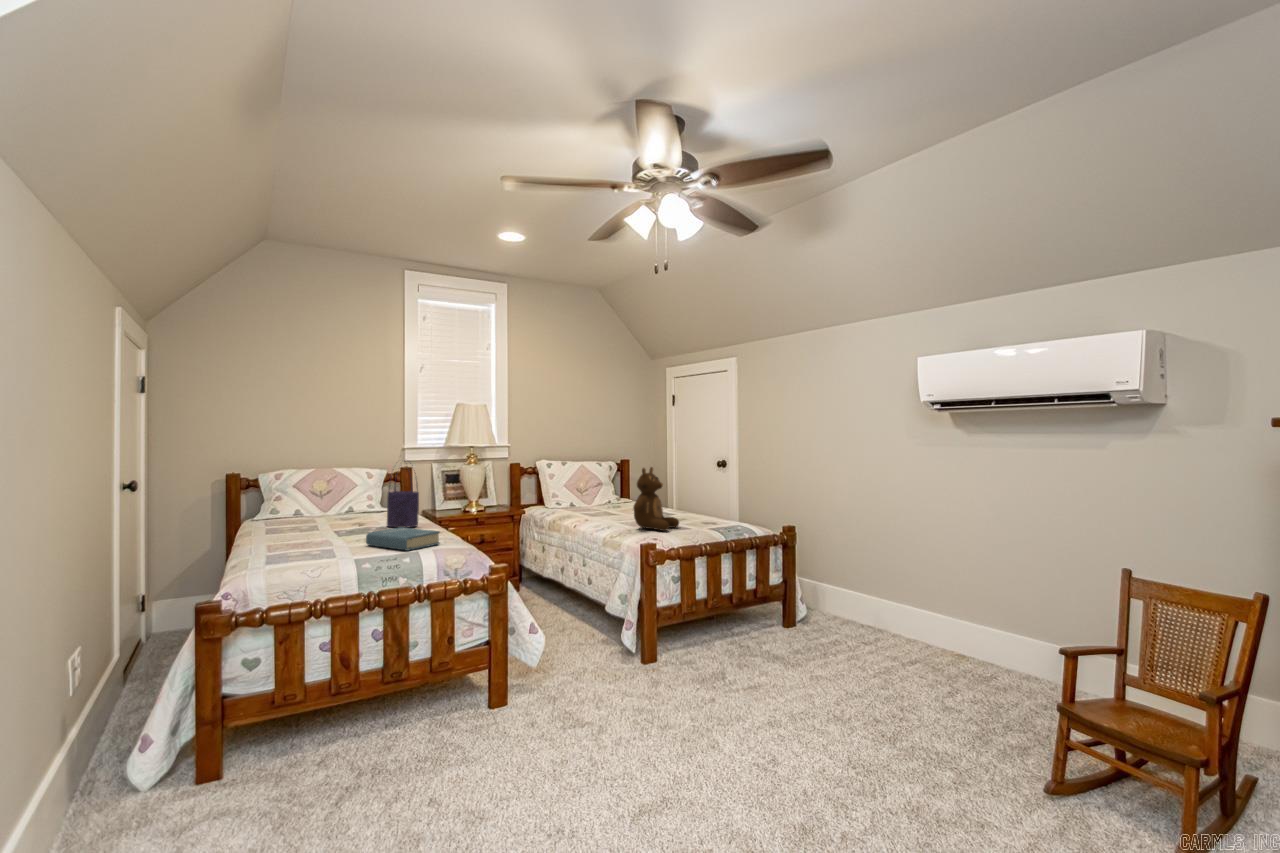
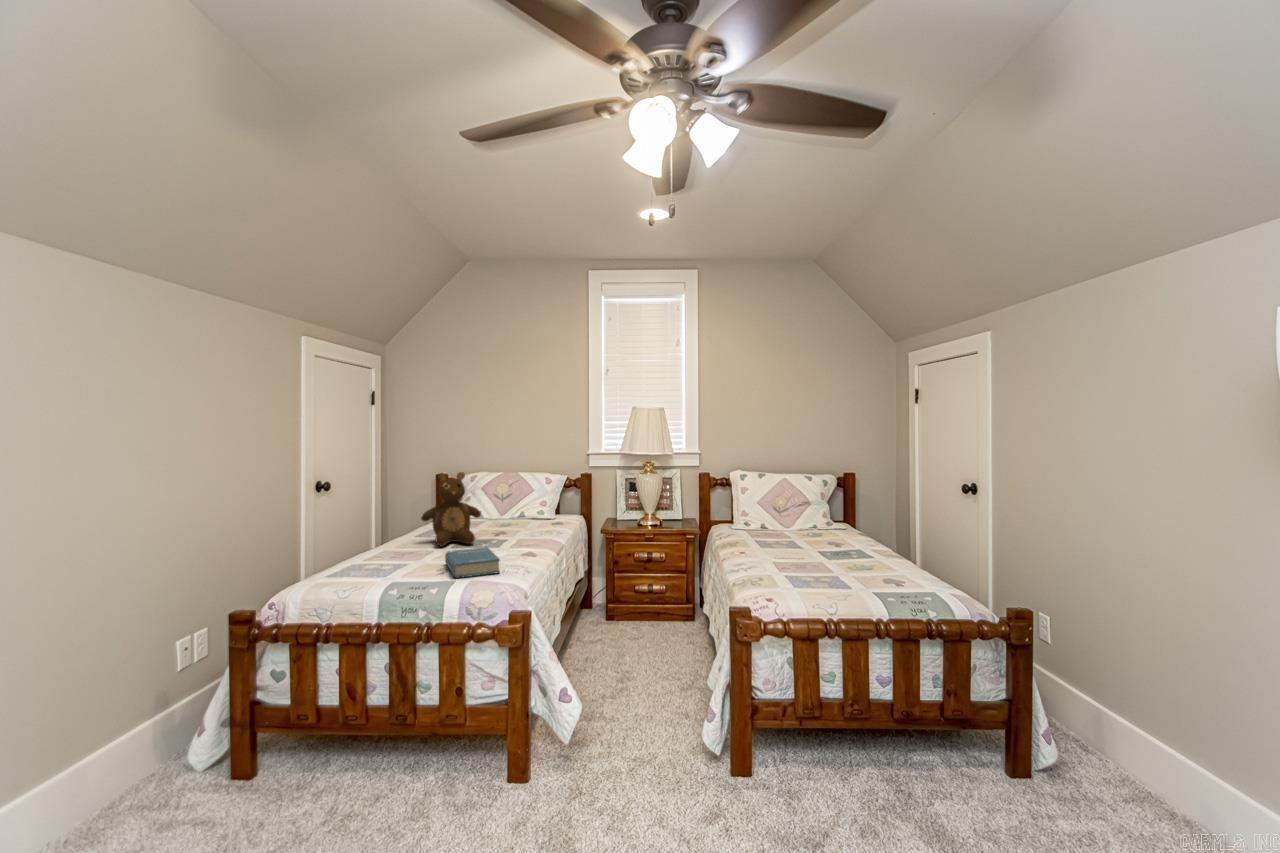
teddy bear: present [633,467,679,531] -> present [421,472,481,546]
tote bag: present [387,473,419,527] -> none [514,473,539,544]

